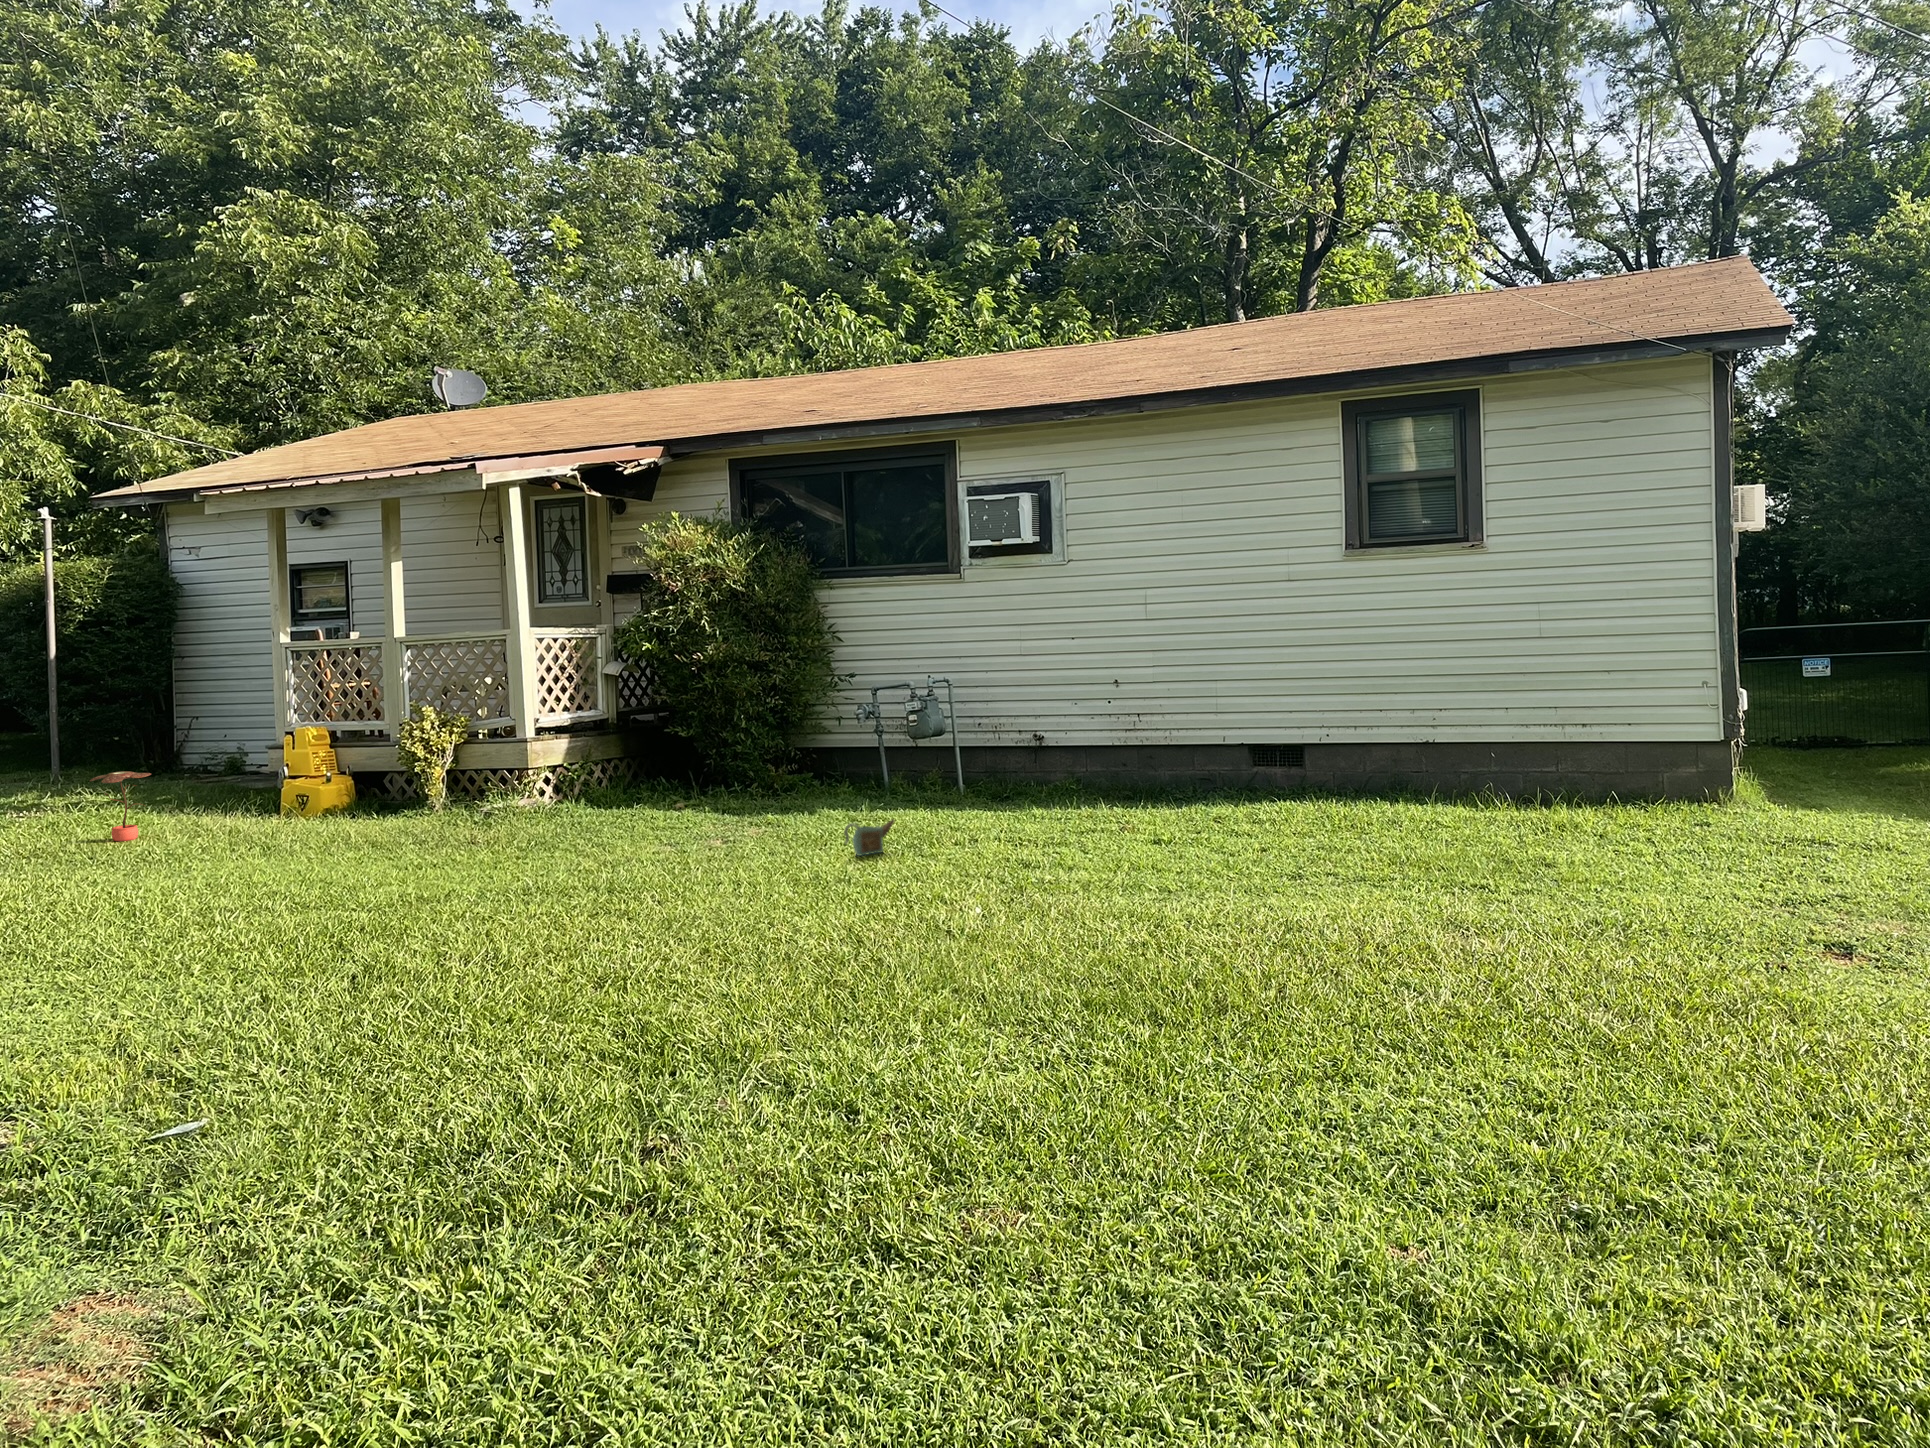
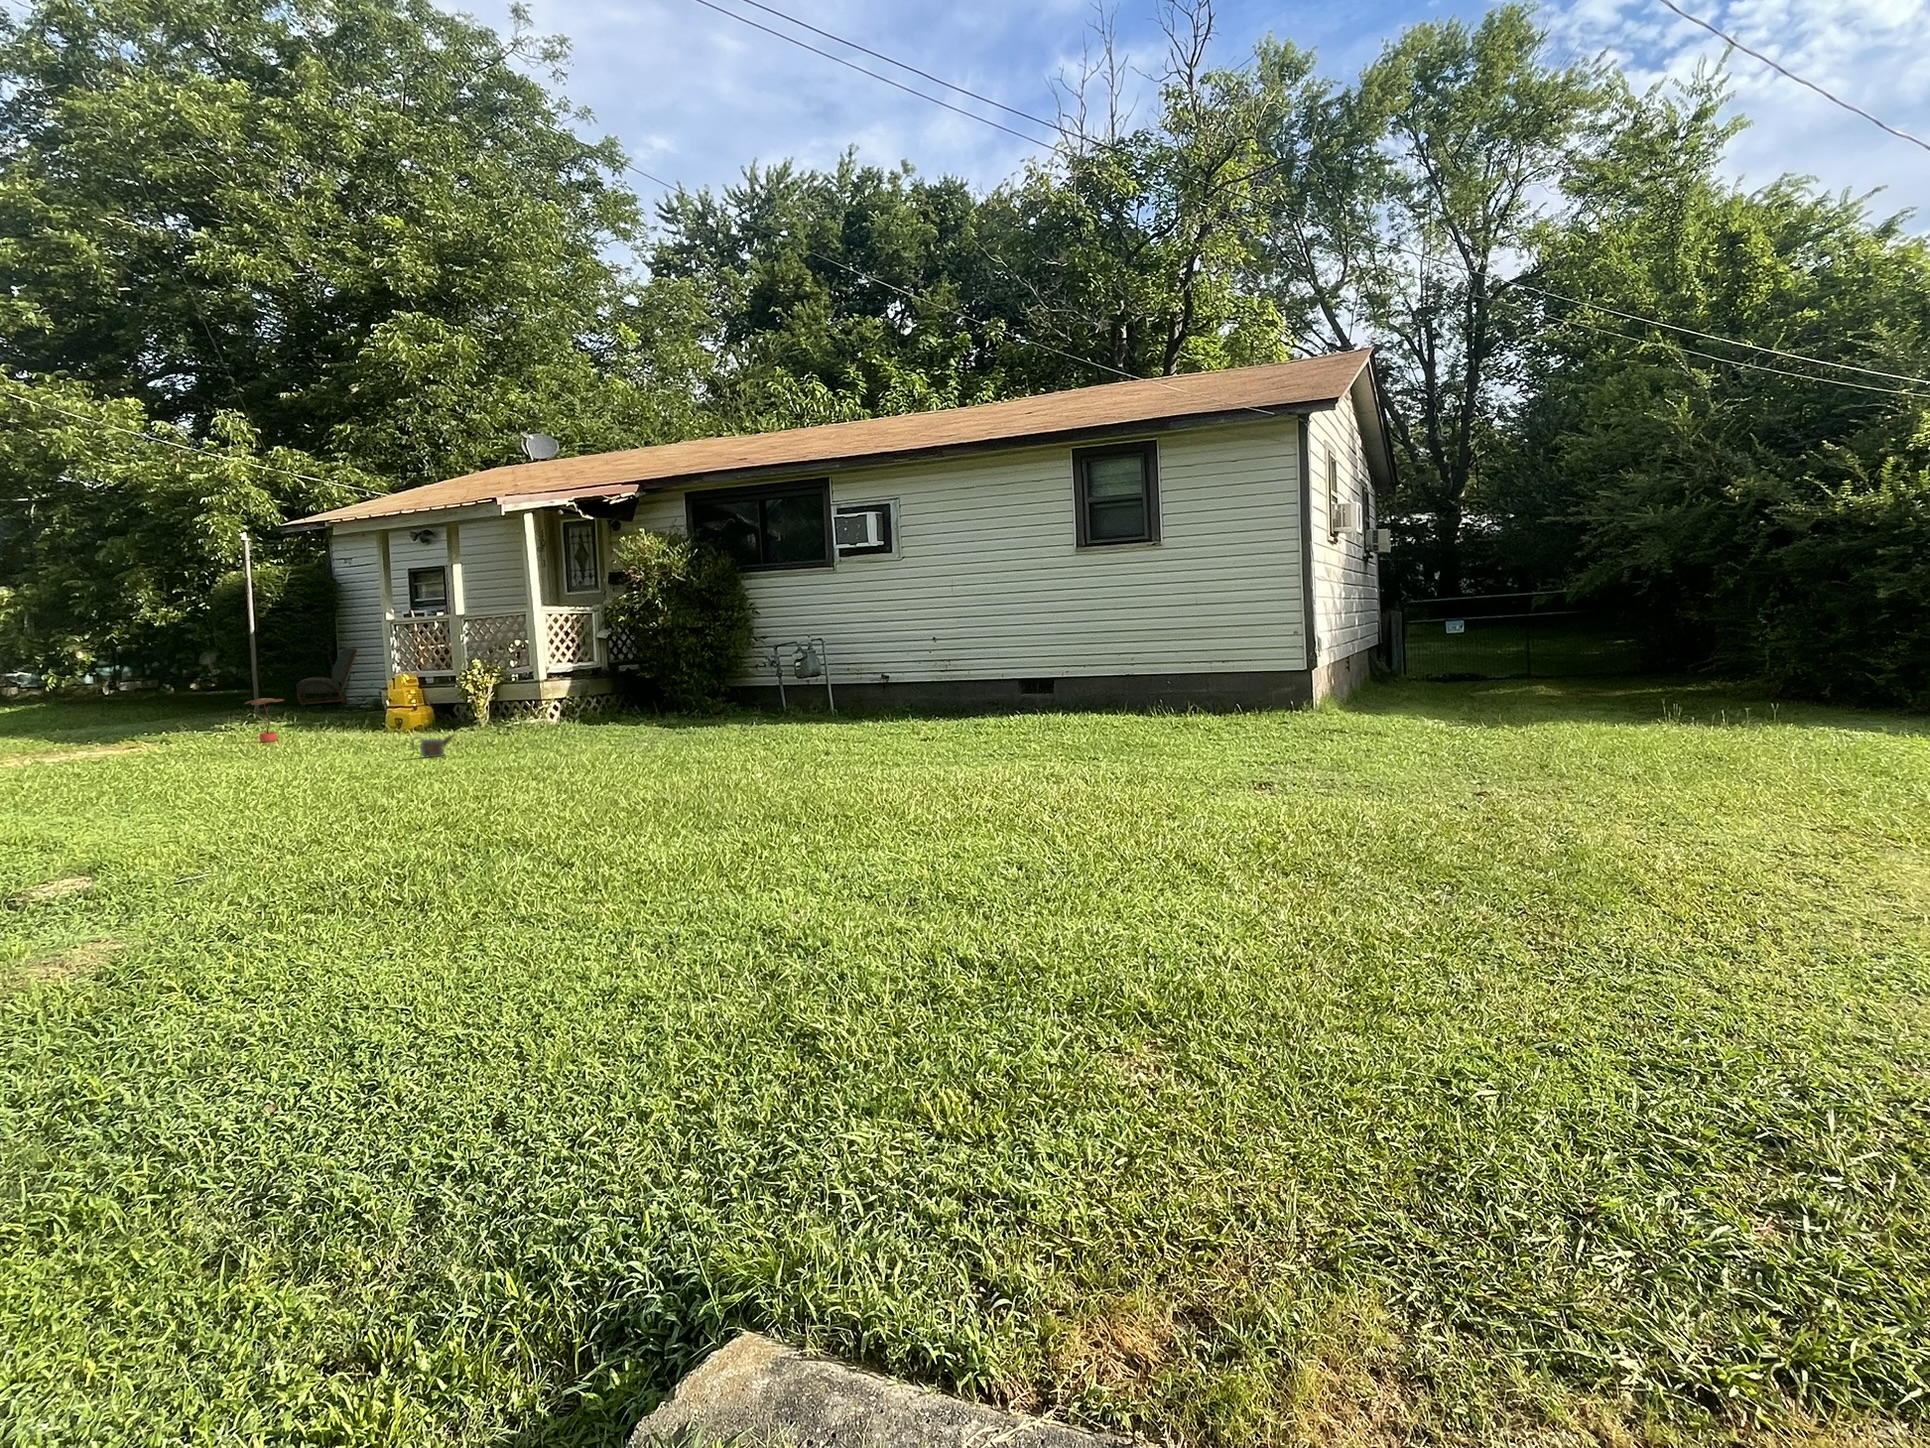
lounge chair: none [114,680,203,770] -> present [296,647,357,706]
watering can: present [844,819,895,856] -> present [411,735,454,758]

